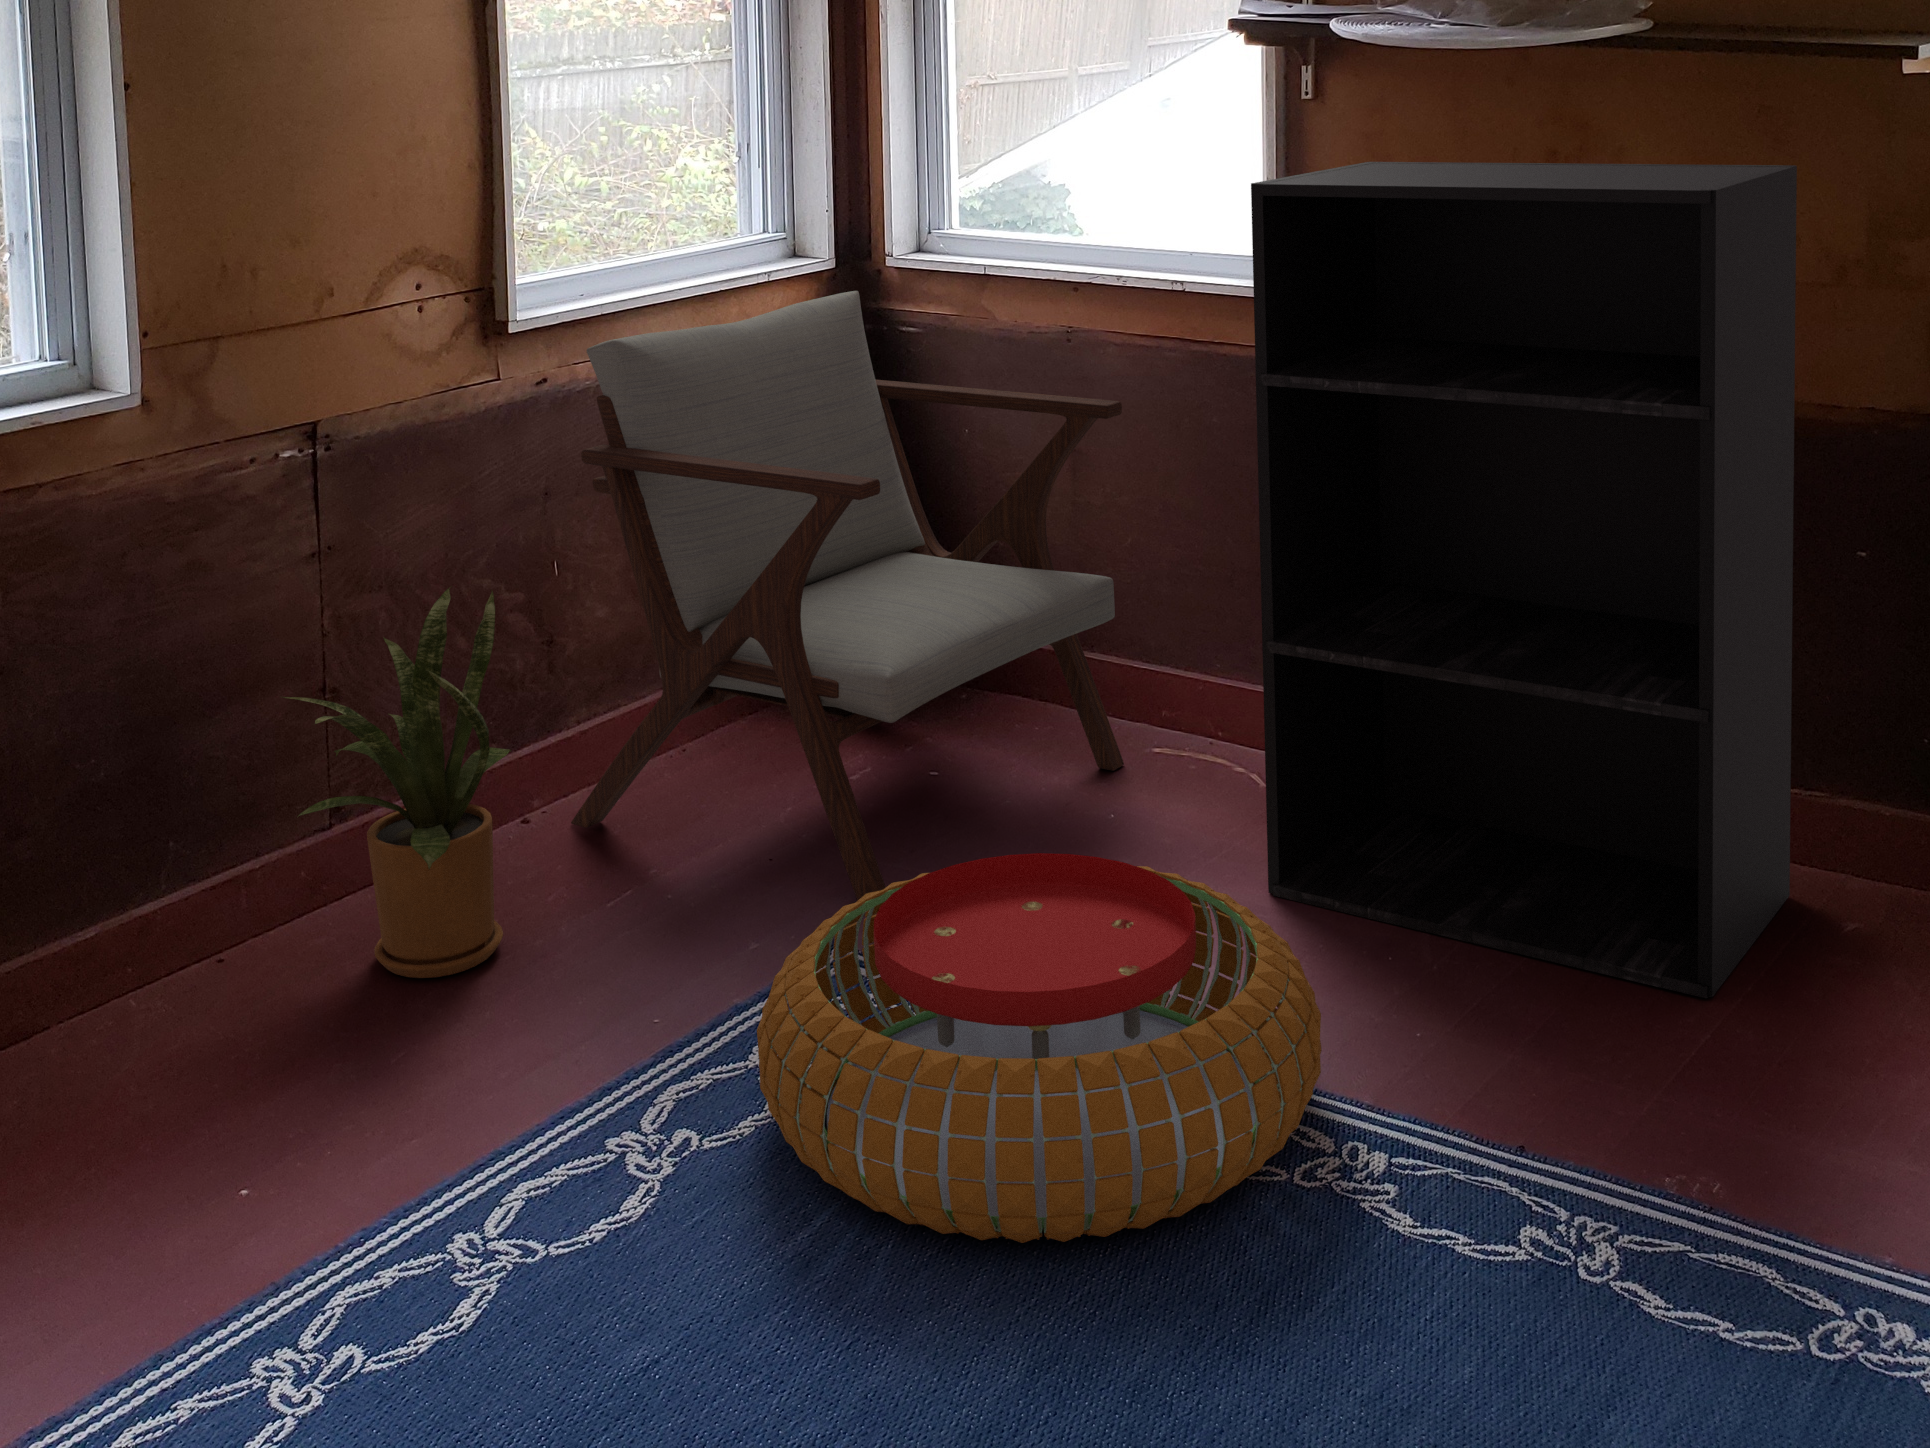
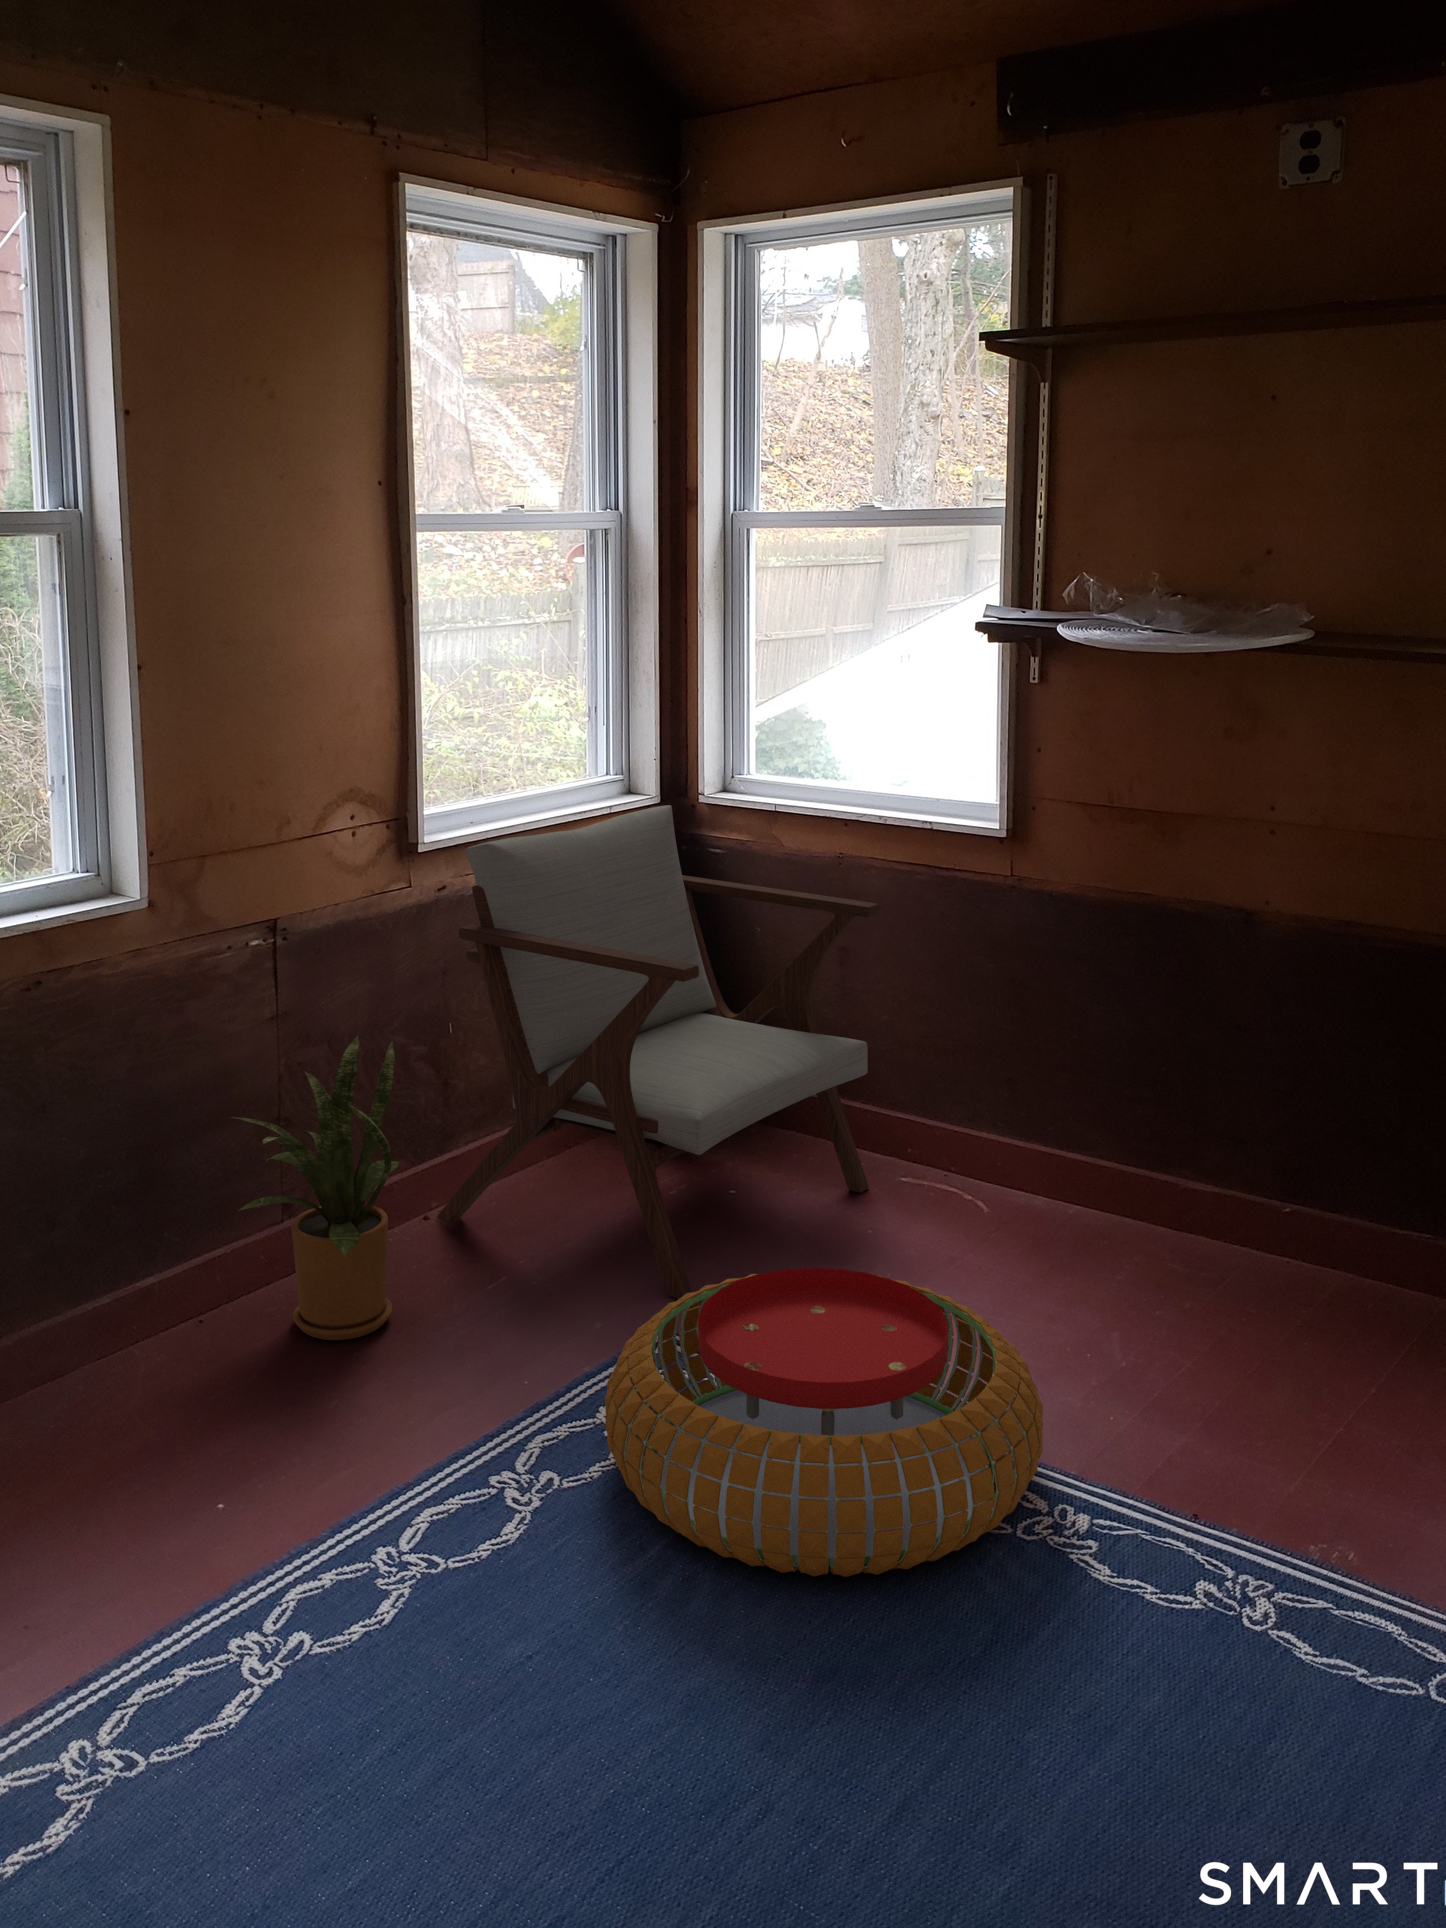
bookshelf: present [1251,162,1797,998] -> none [989,728,1432,1402]

